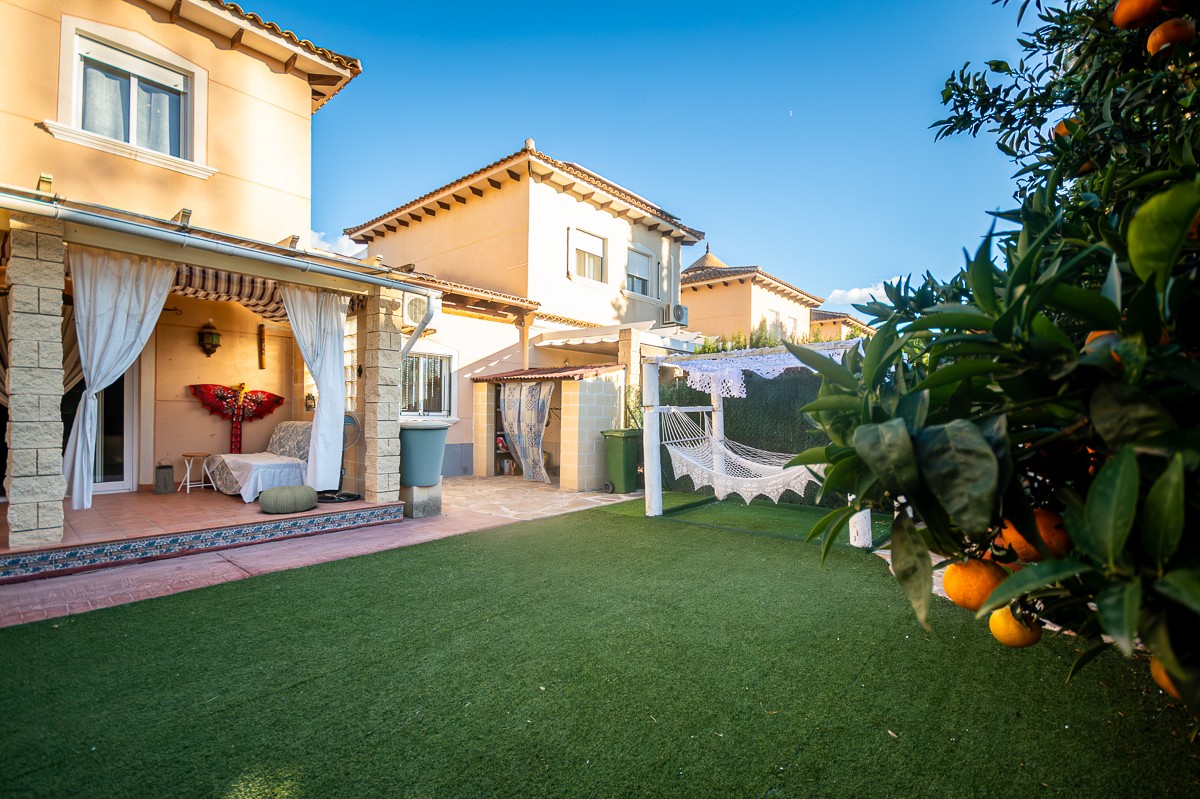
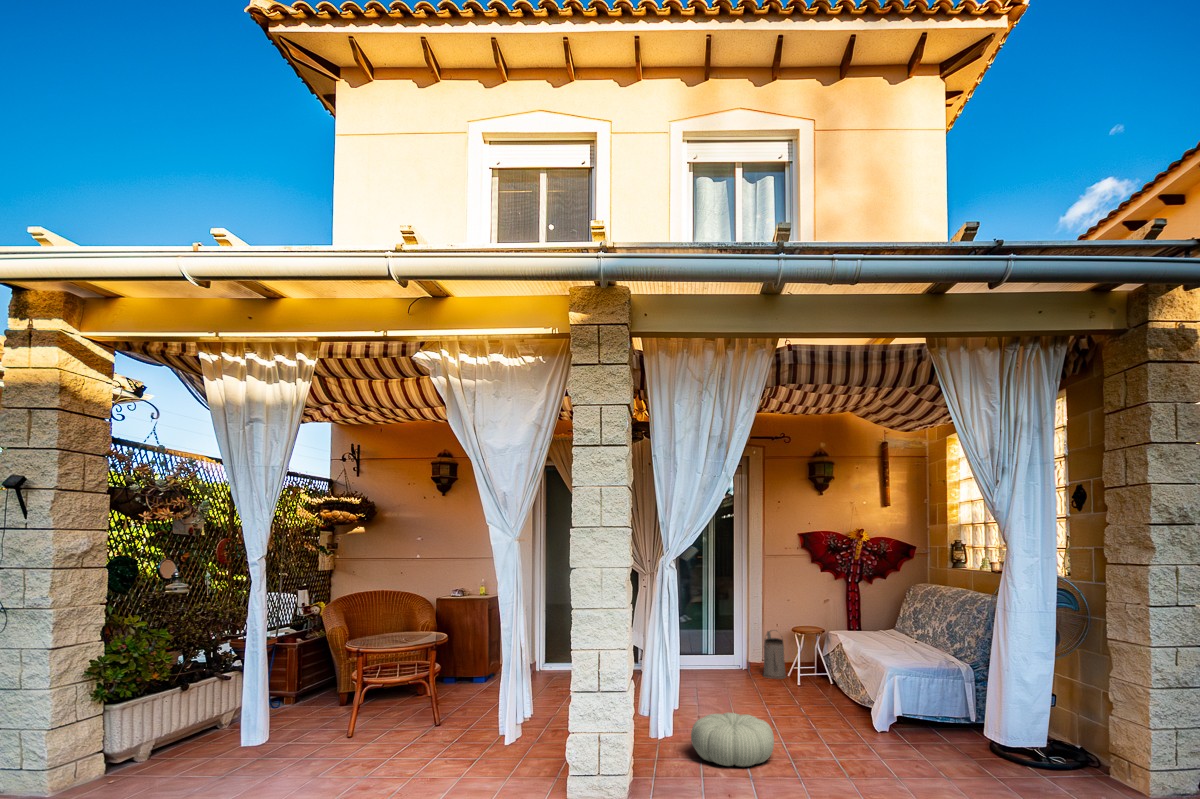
pouf: present [259,485,318,513] -> present [691,713,774,767]

